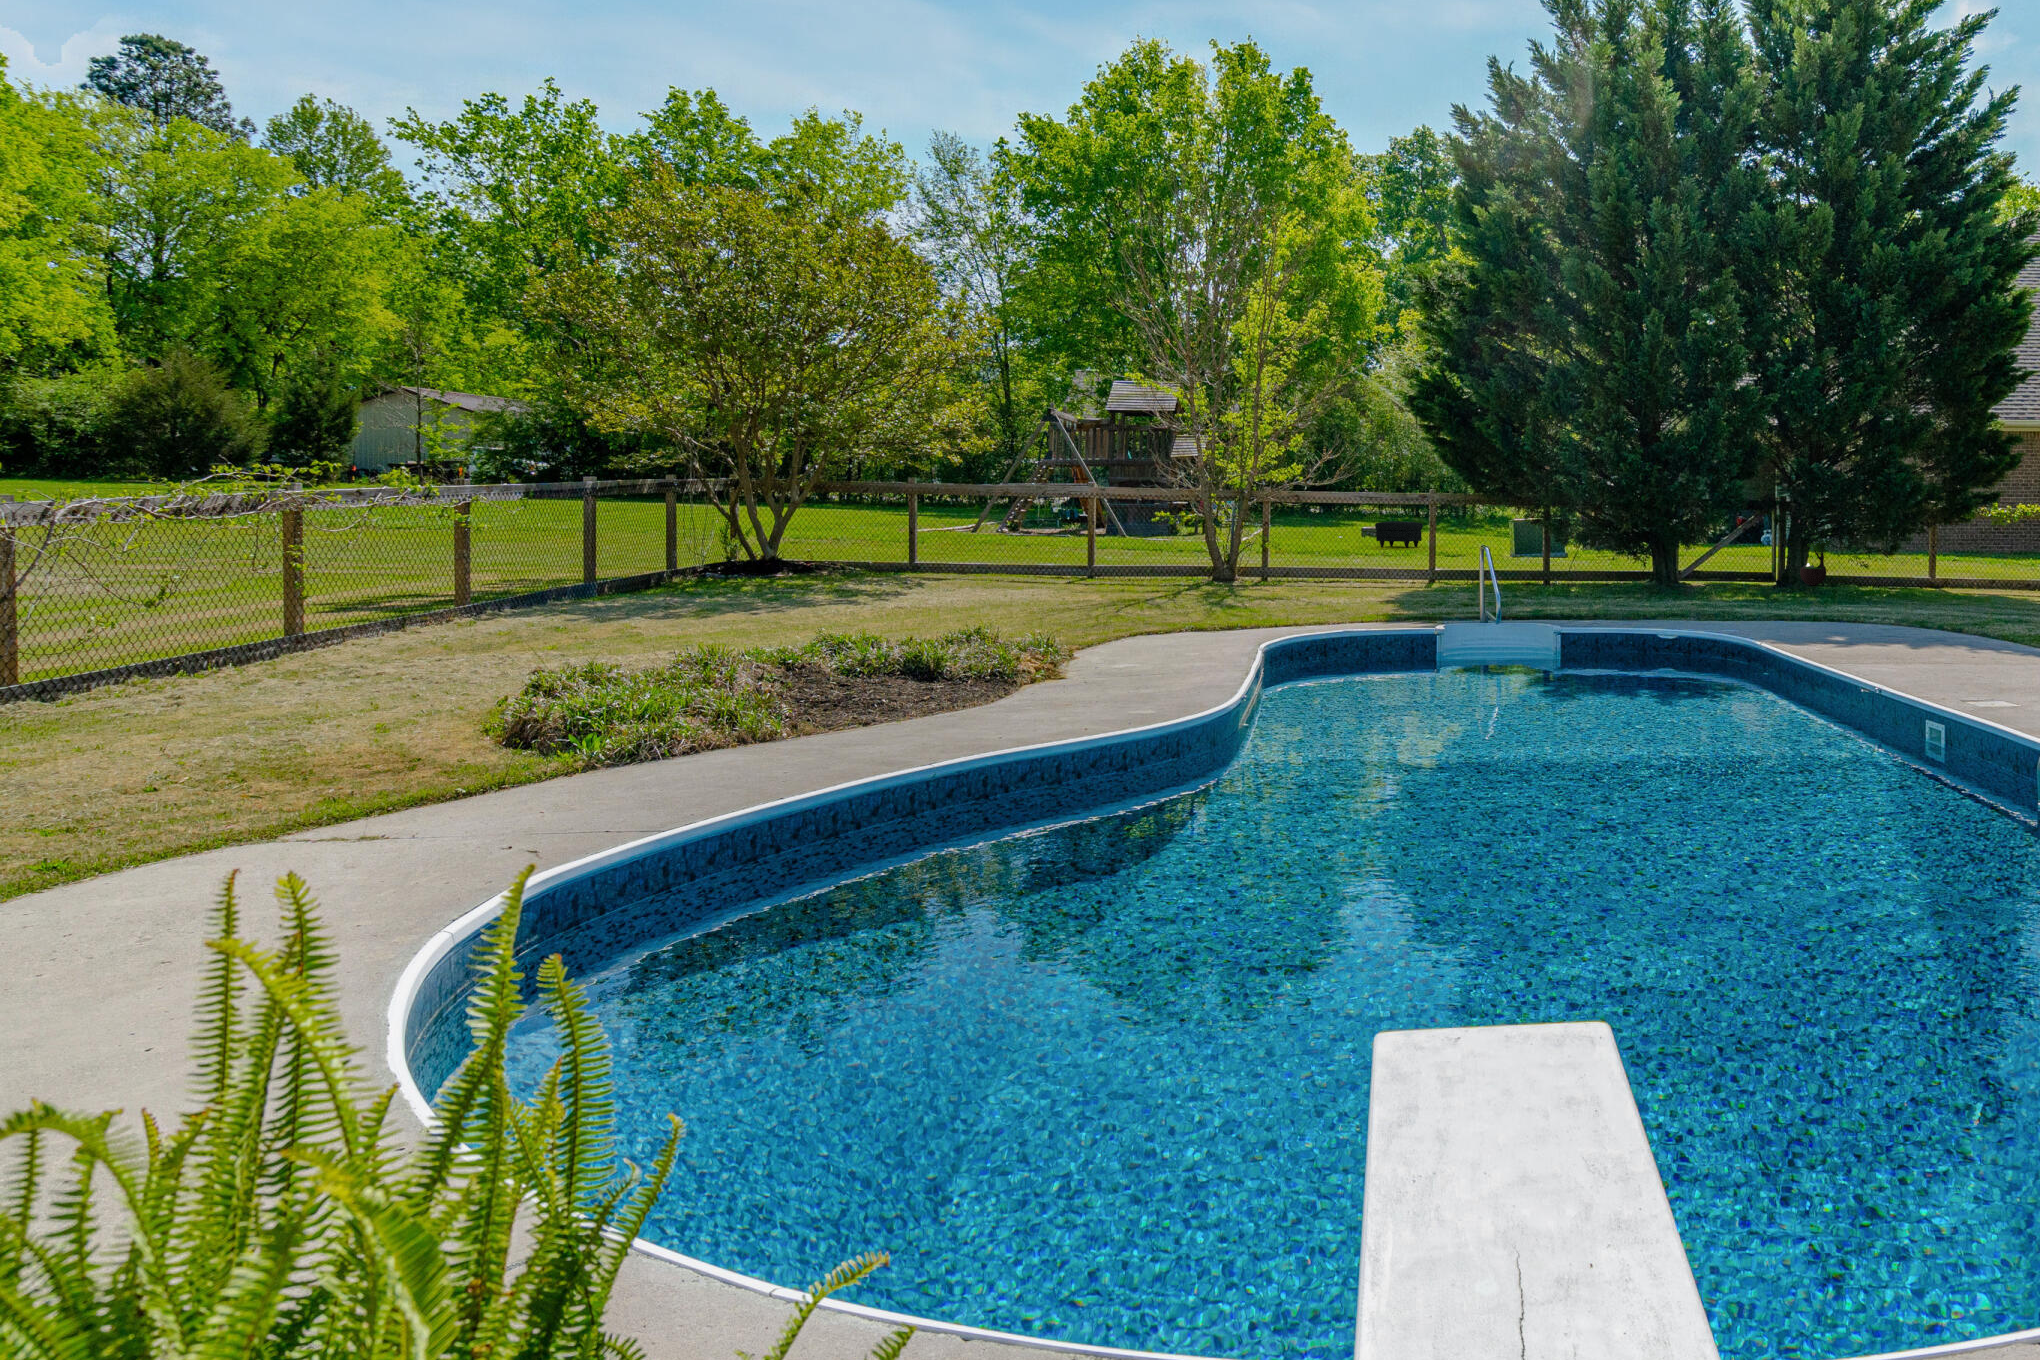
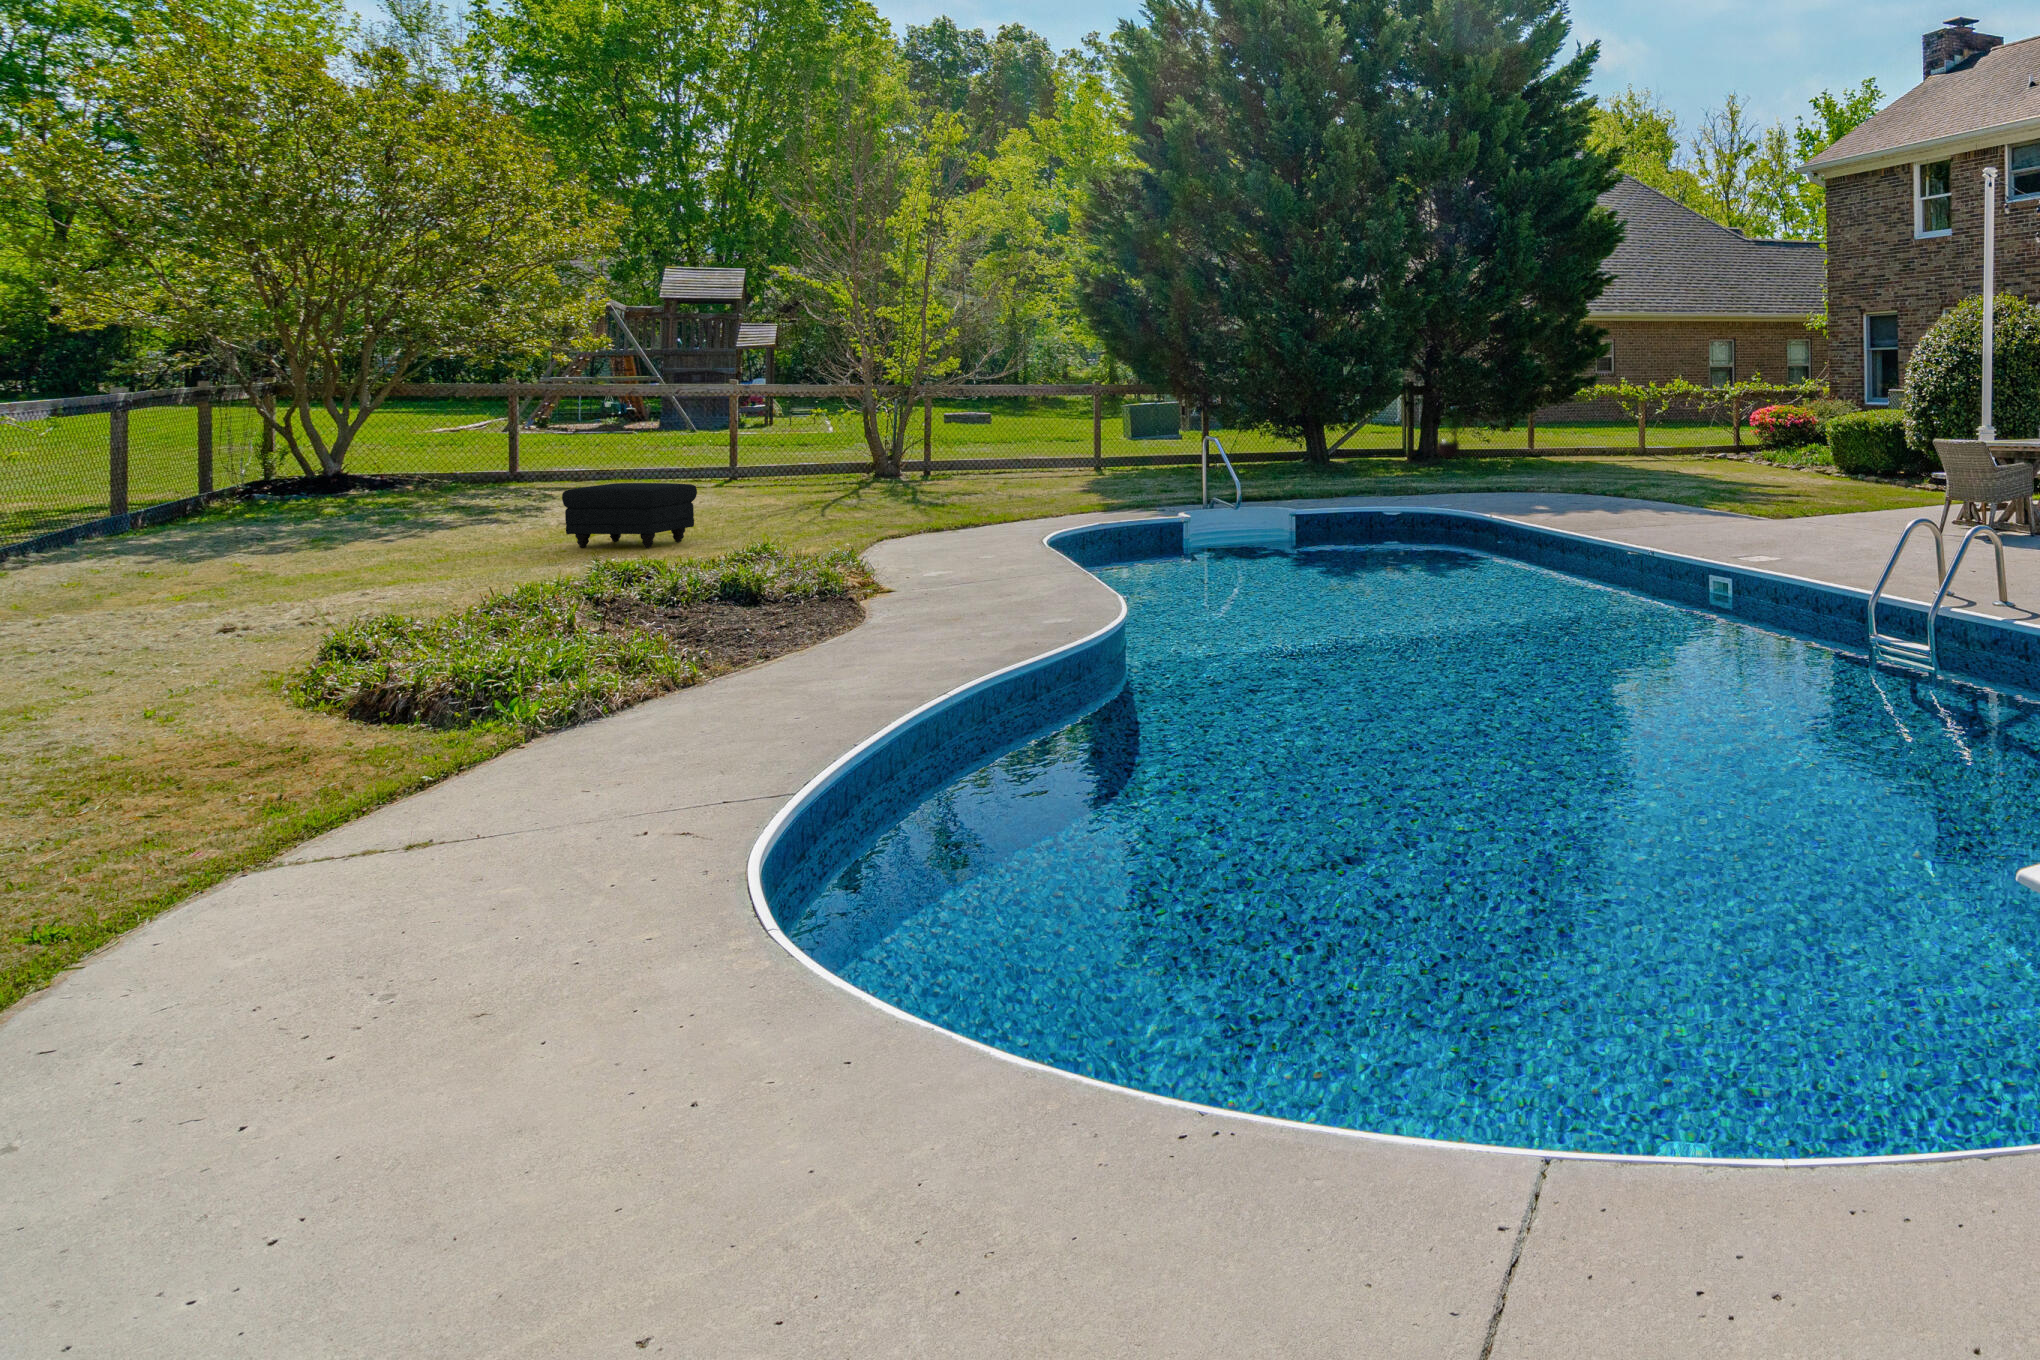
ottoman: present [1375,521,1423,548] -> present [562,483,697,548]

